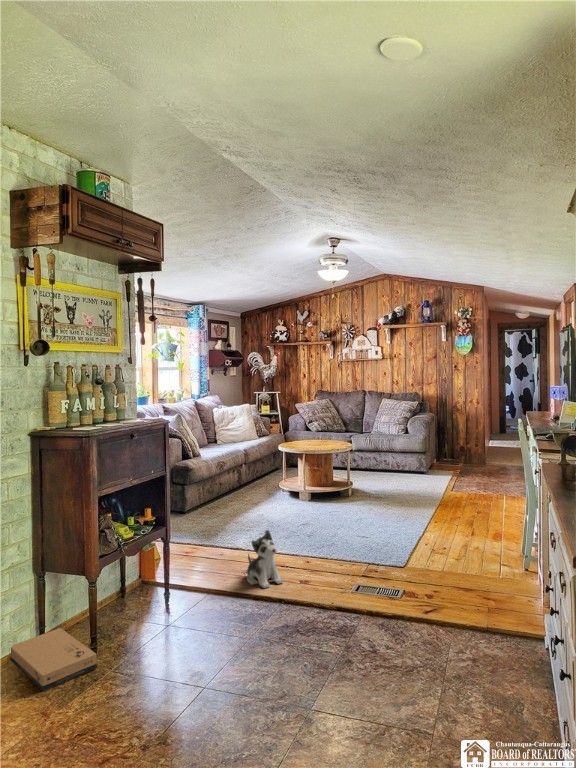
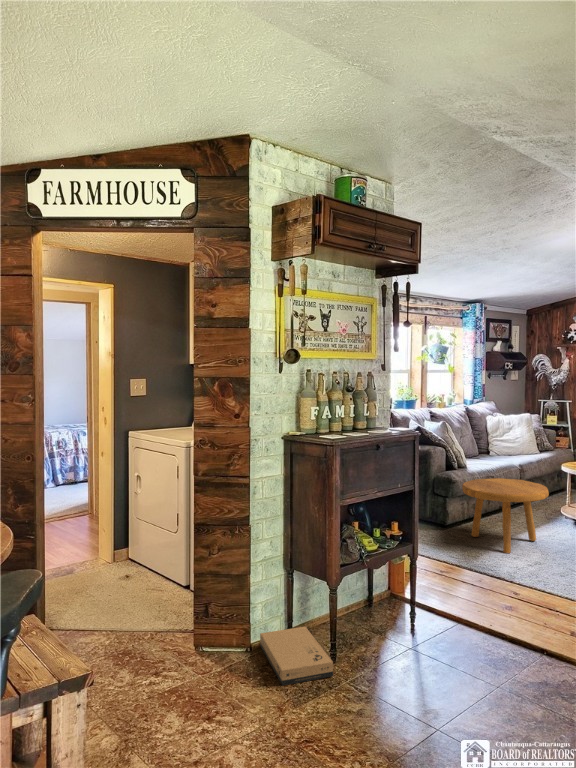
footstool: none [200,462,272,528] -> present [462,478,549,553]
plush toy: present [247,530,283,588] -> none [504,564,550,632]

